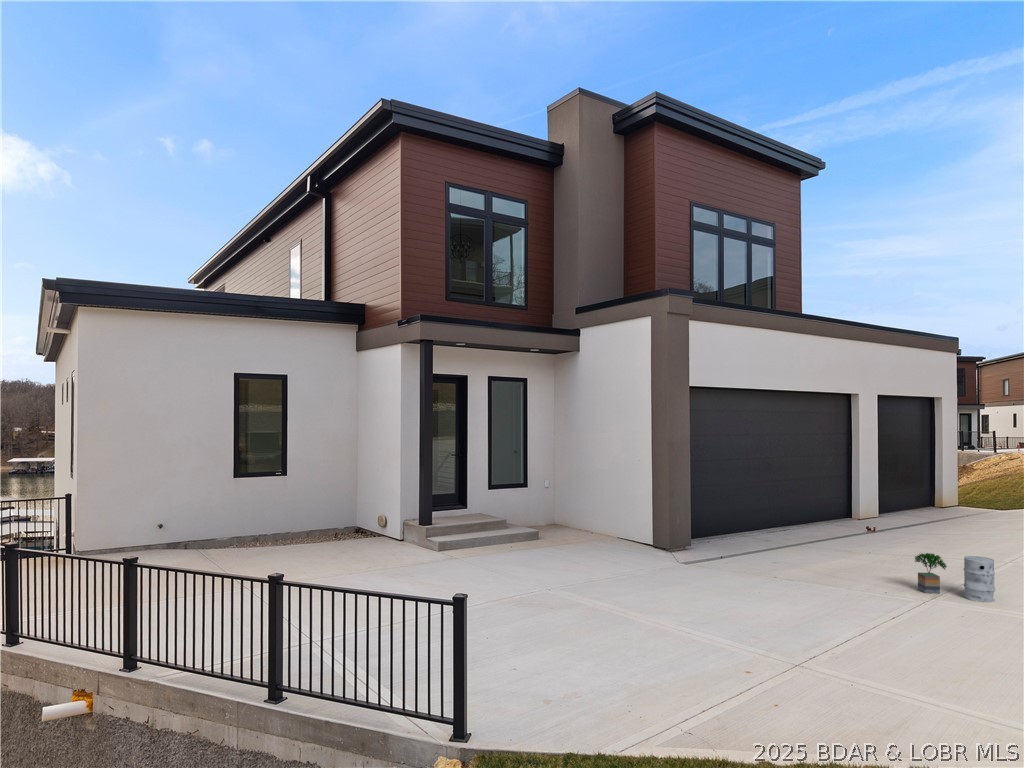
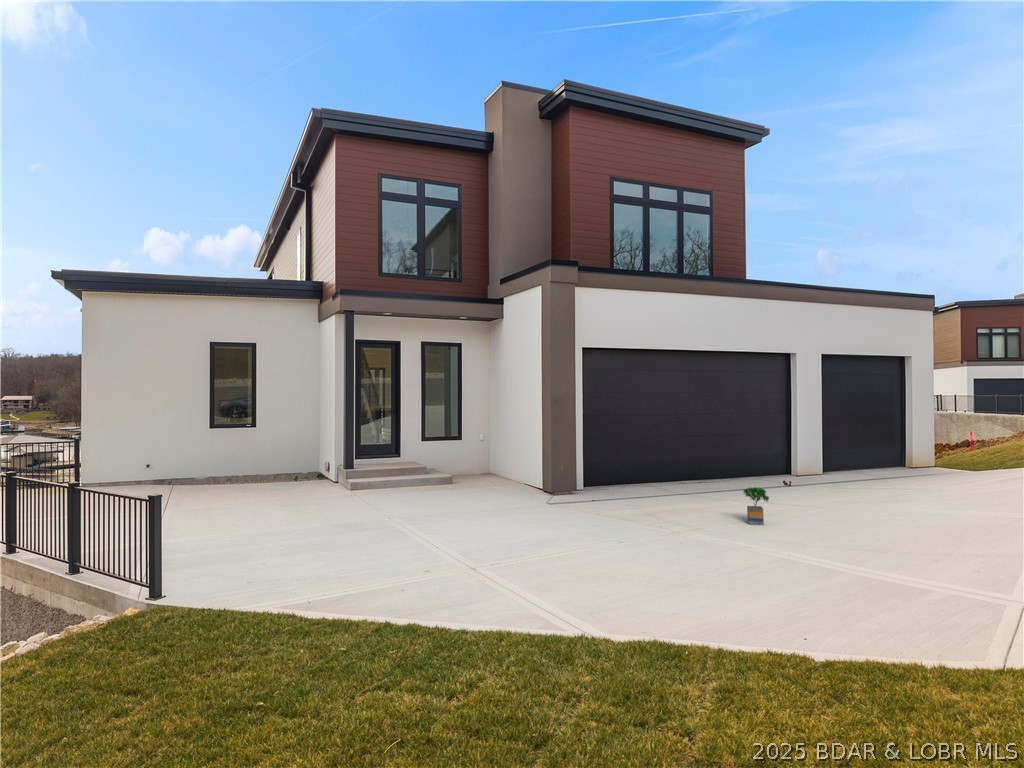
trash can: present [964,556,995,603] -> none [781,489,809,532]

